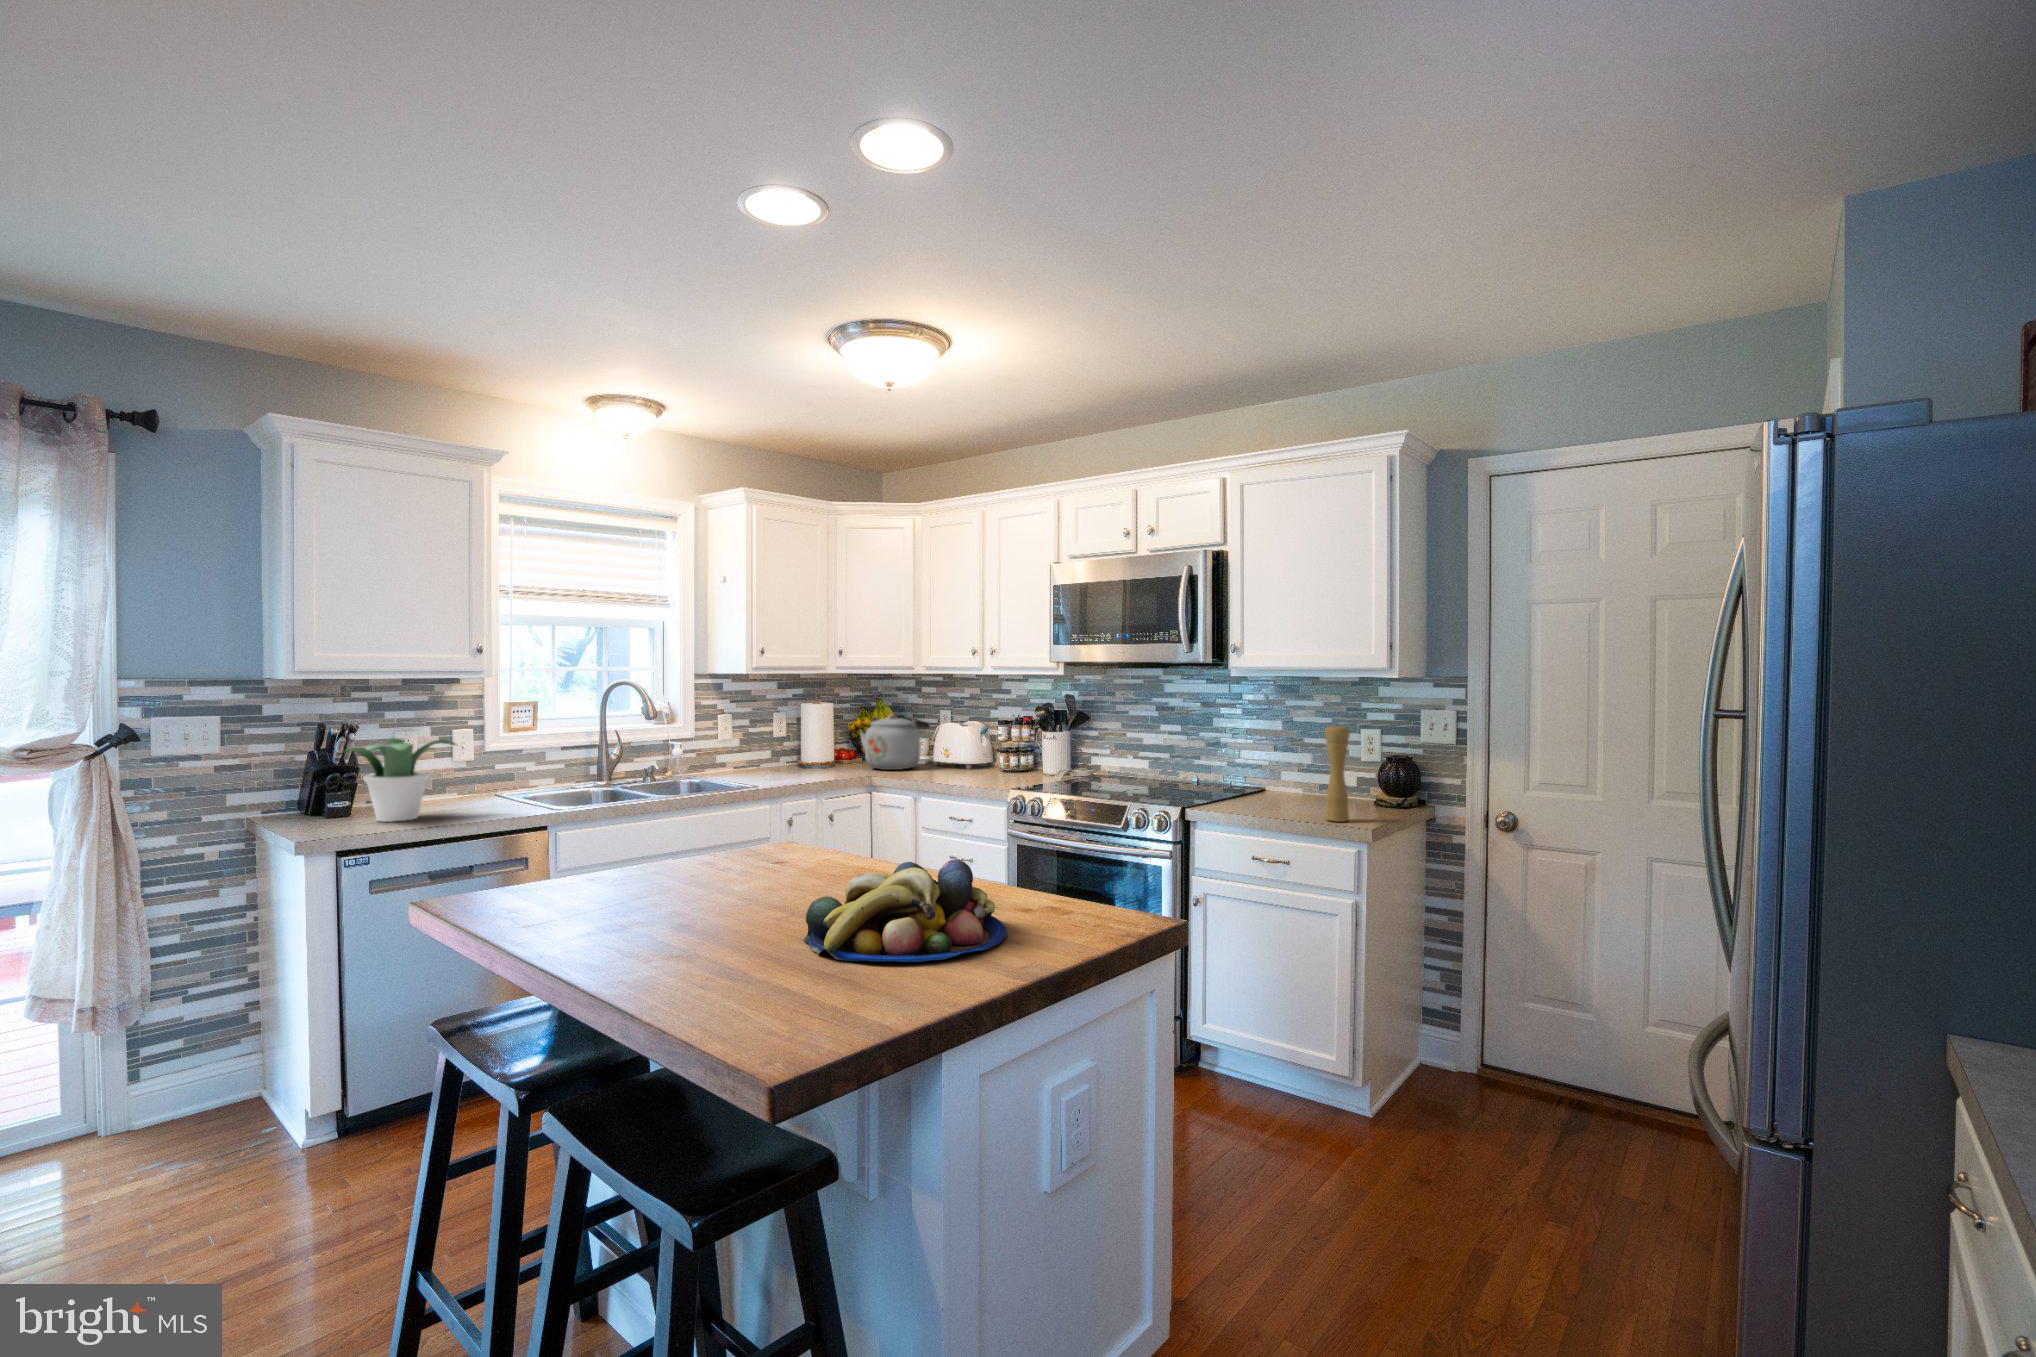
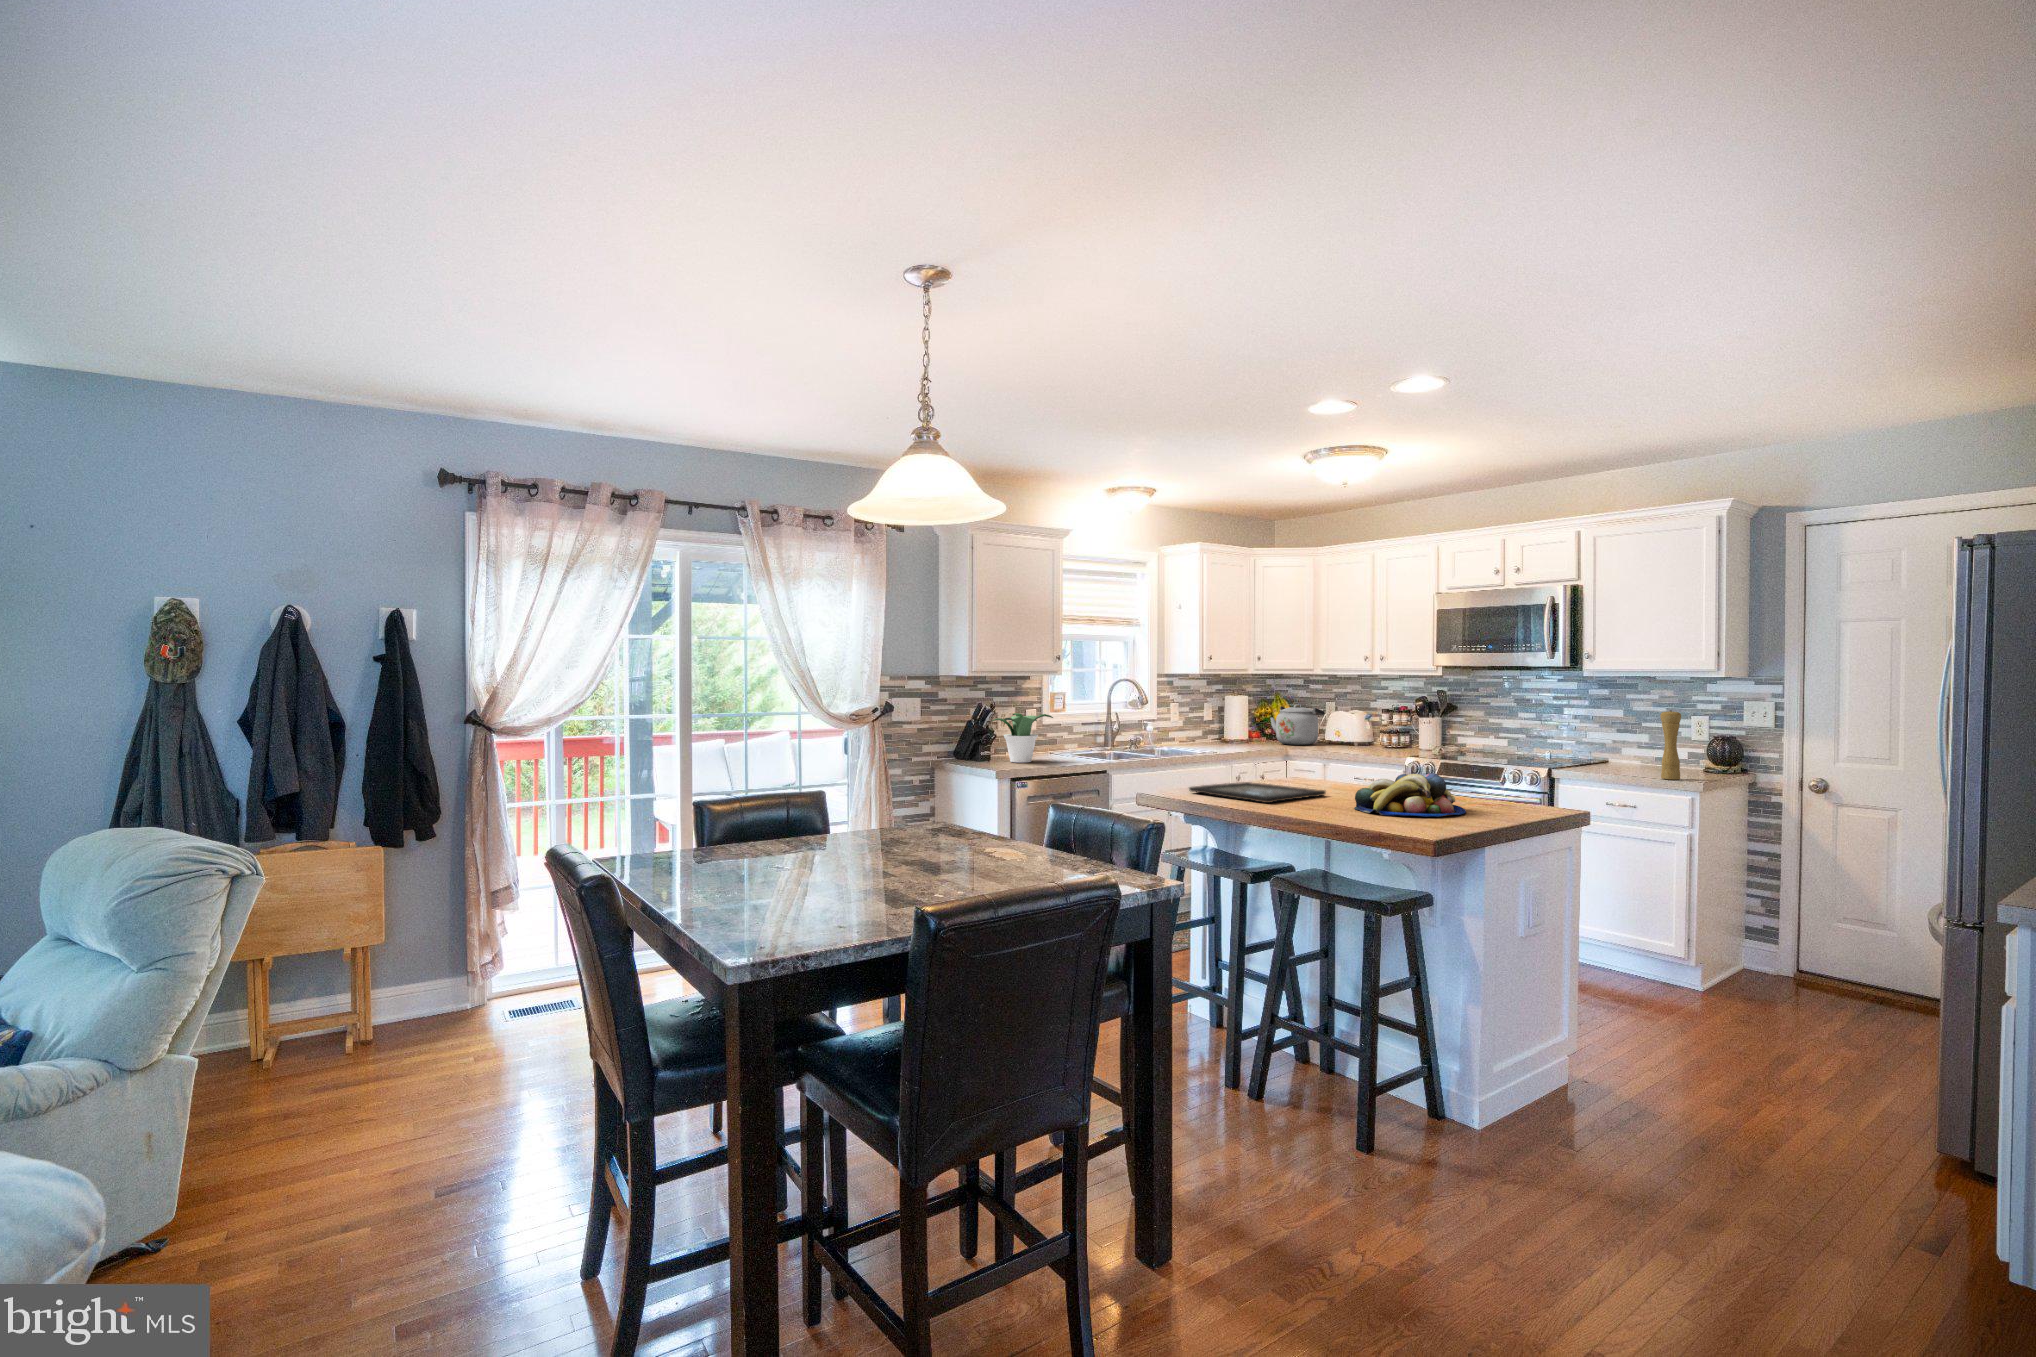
tray: none [545,864,798,928] -> present [1189,782,1326,803]

